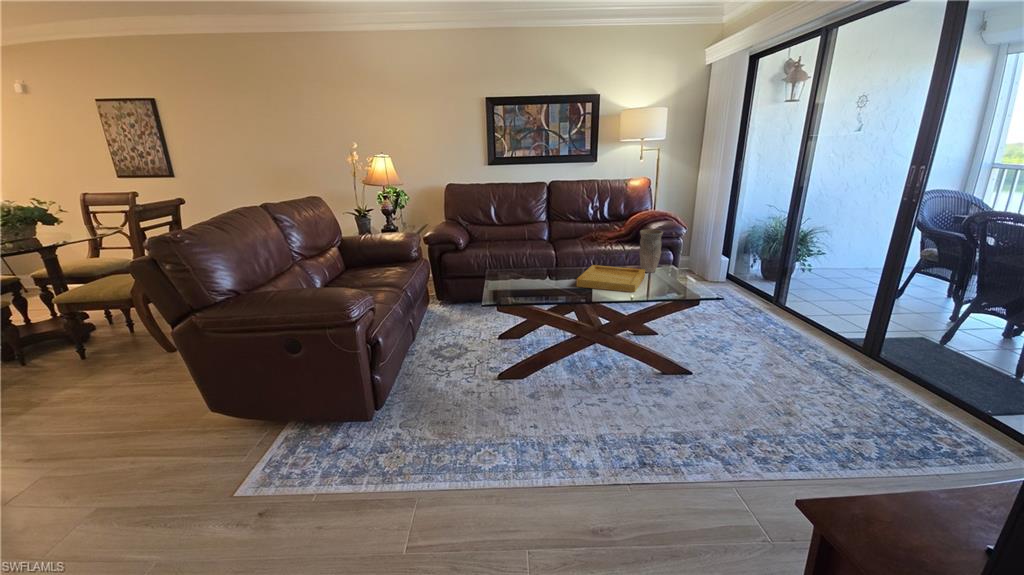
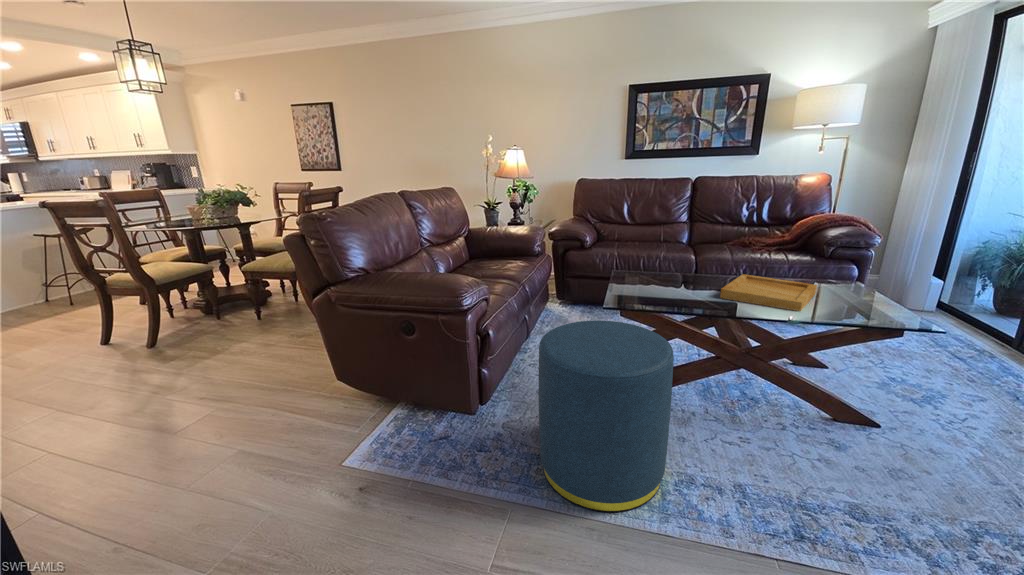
vase: present [640,229,663,273] -> none [810,235,848,290]
ottoman: none [430,317,545,482] -> present [538,320,674,512]

